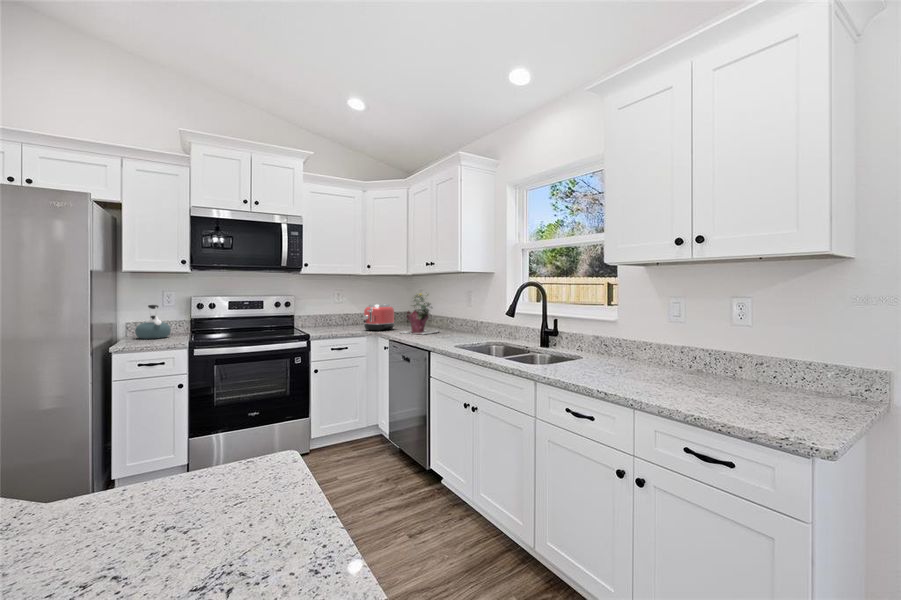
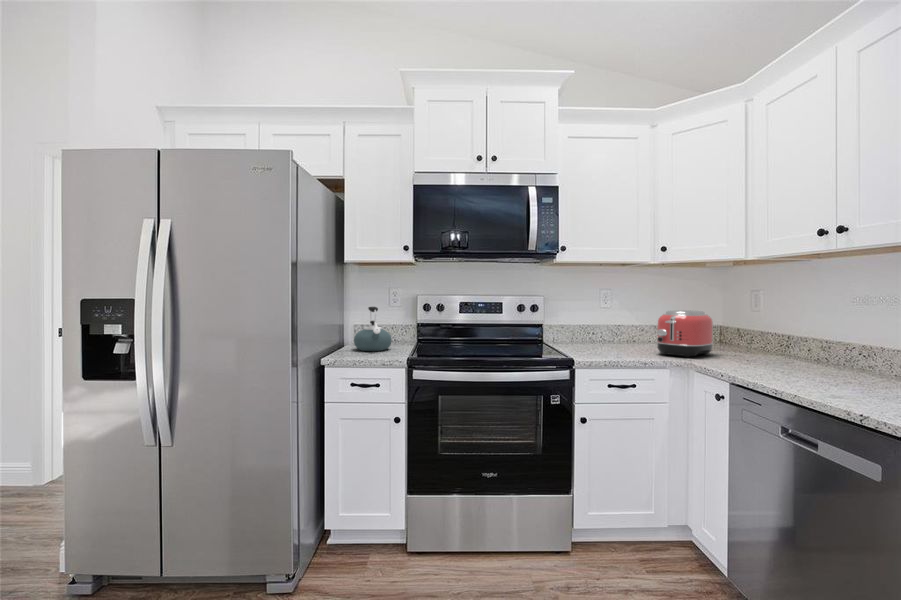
potted plant: present [402,293,439,334] -> none [734,288,834,375]

